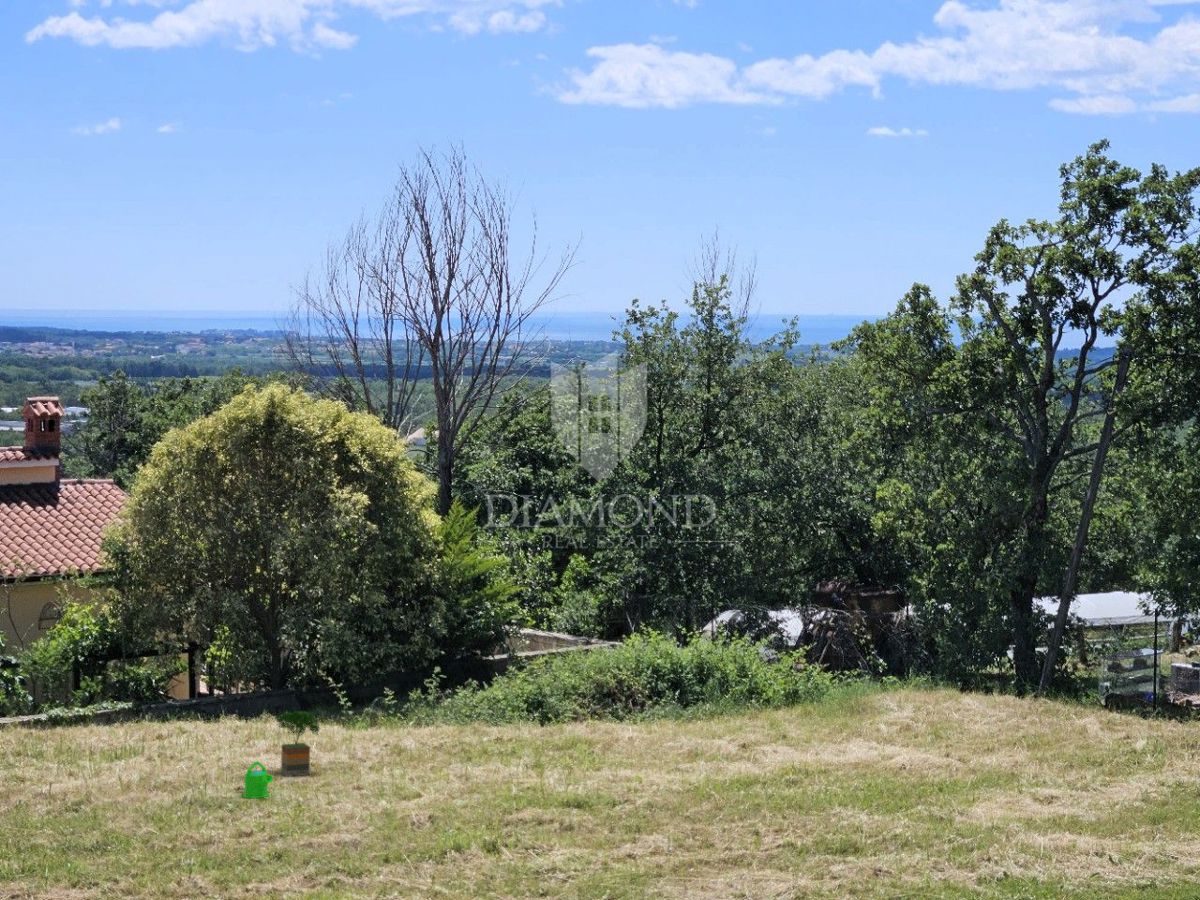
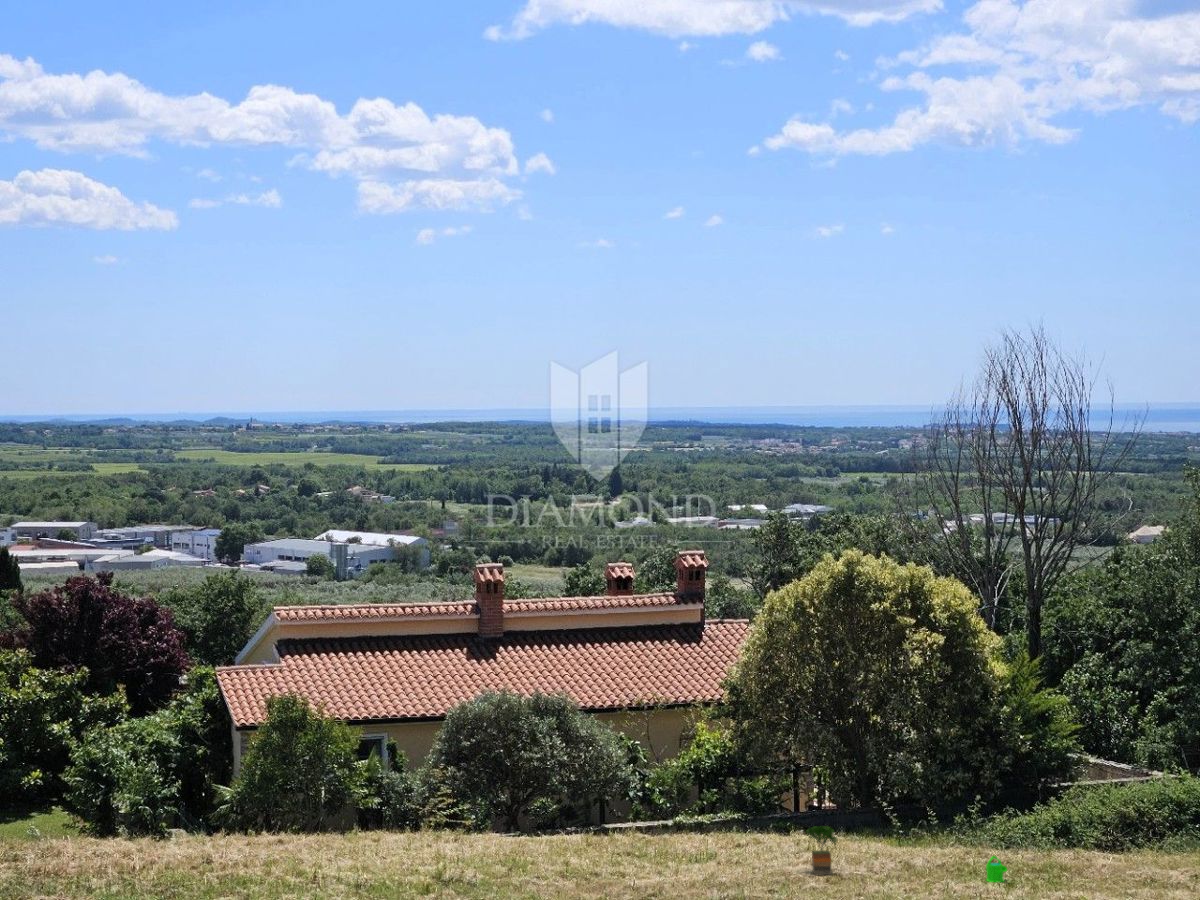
watering can: present [243,761,273,798] -> present [986,856,1007,882]

